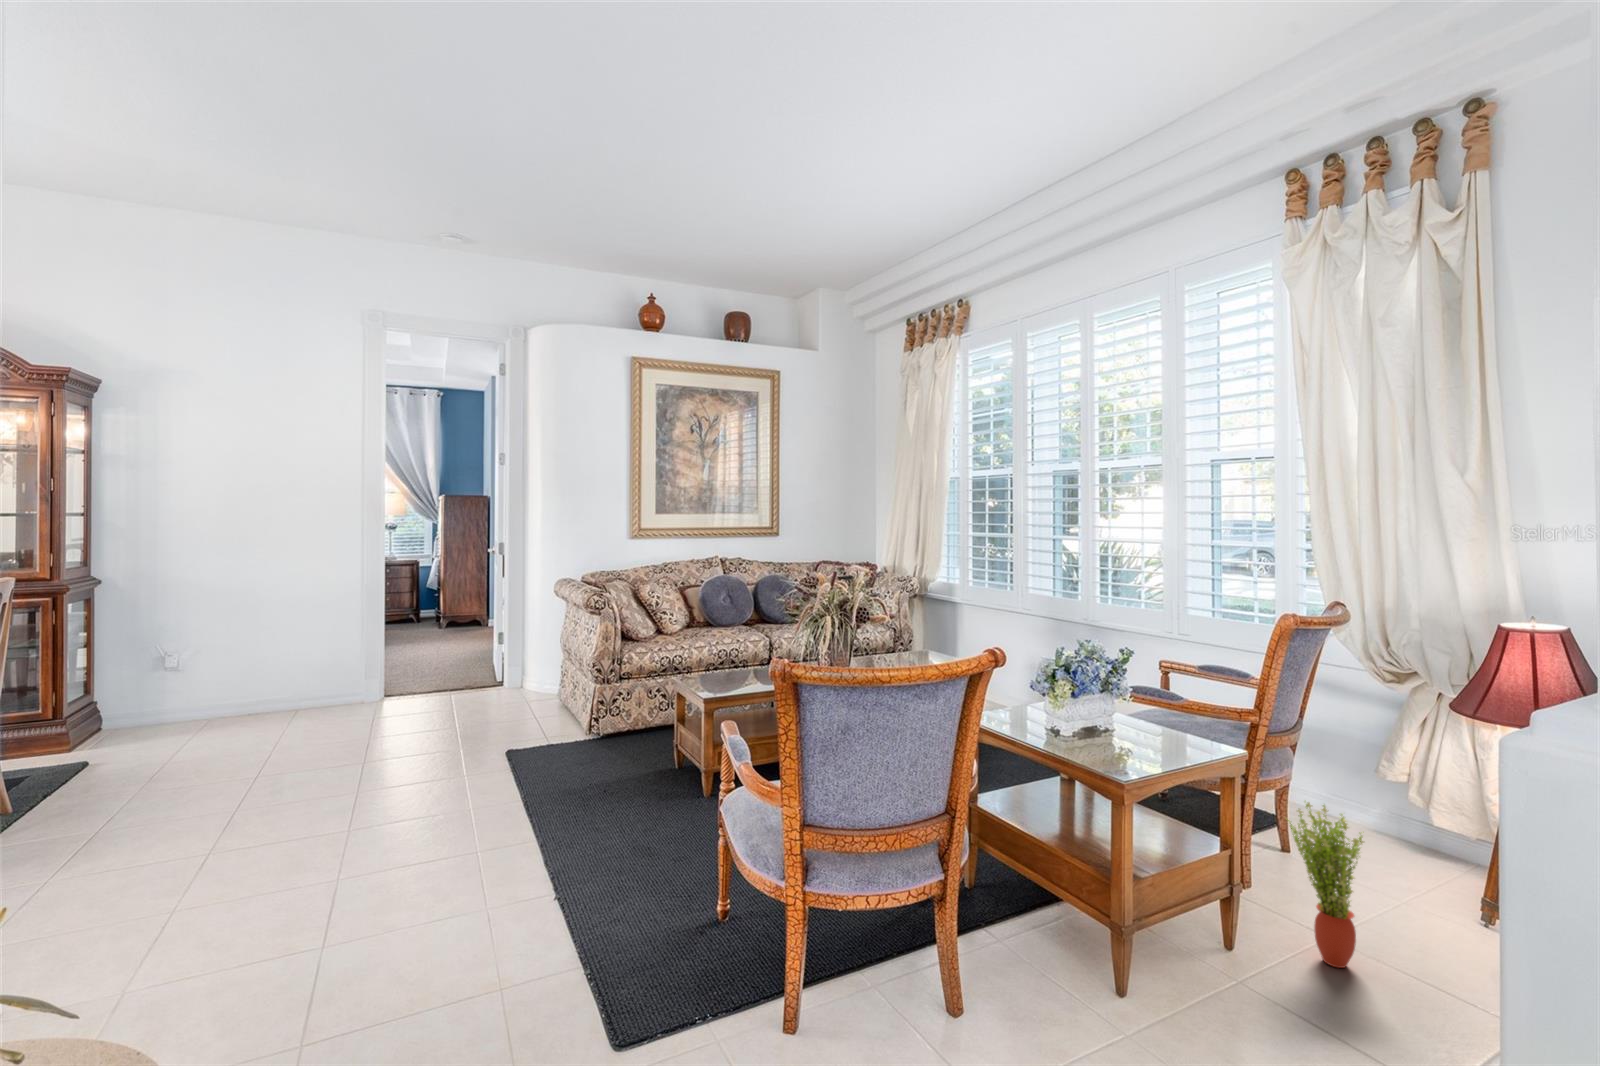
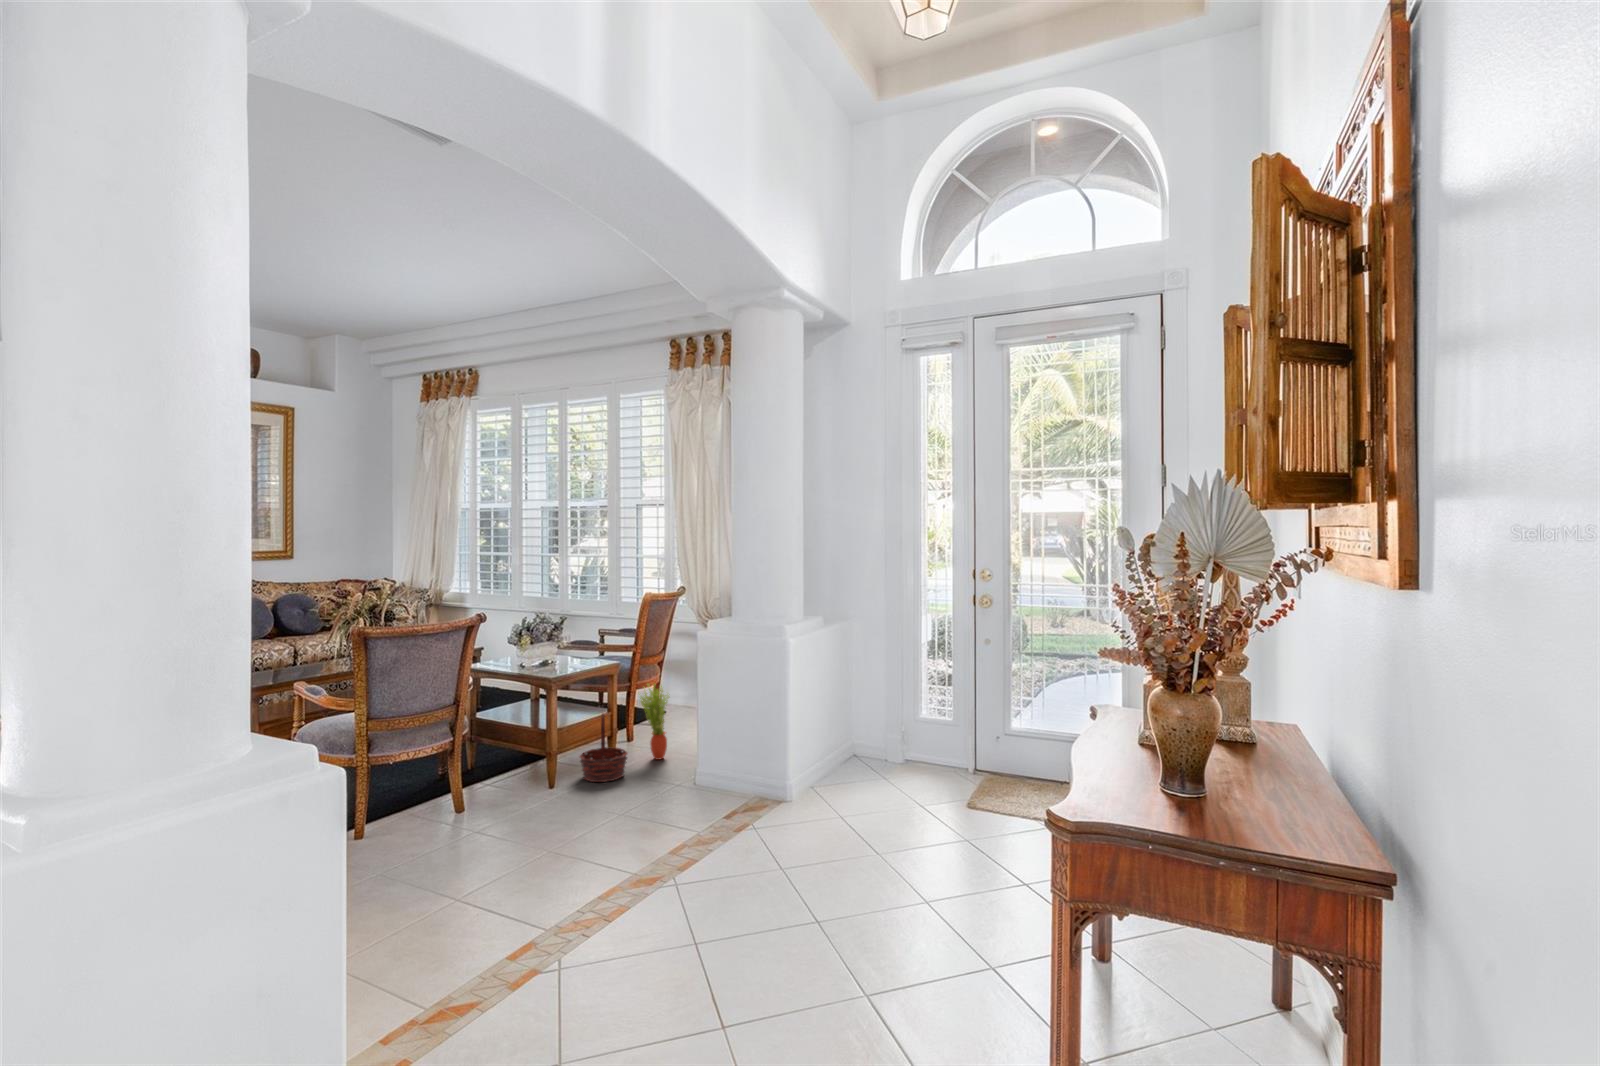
basket: none [1172,862,1284,1017] -> present [580,714,628,782]

